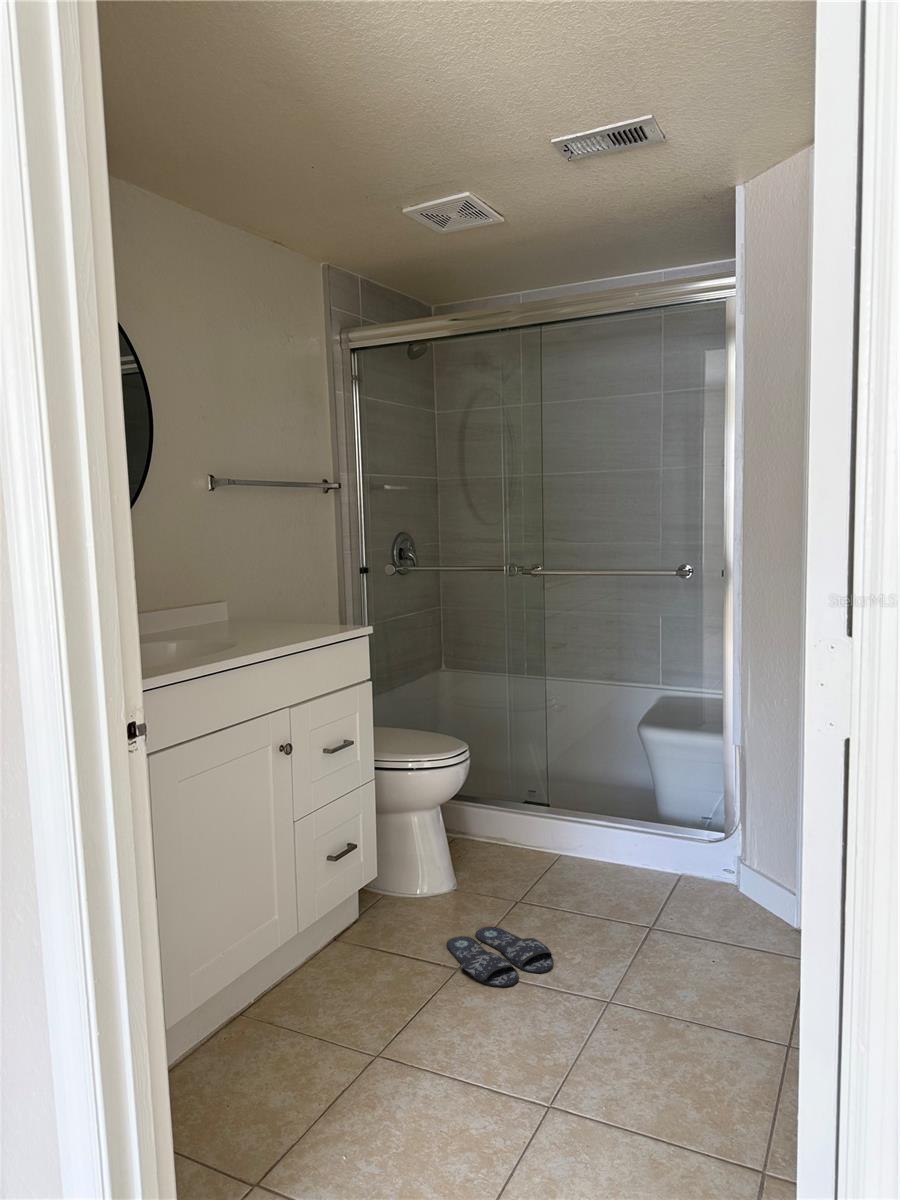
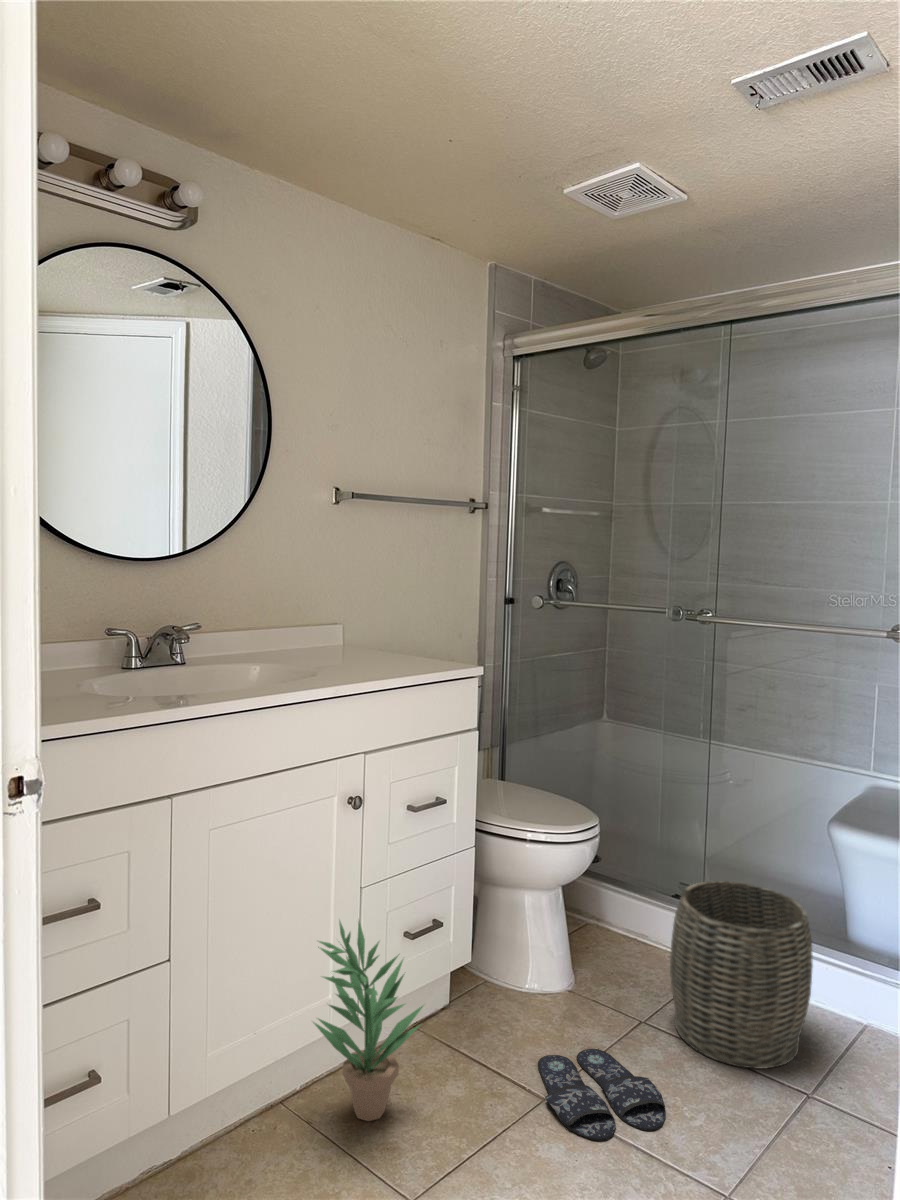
woven basket: none [537,781,644,919] -> present [670,881,813,1069]
potted plant: none [265,847,360,1011] -> present [313,921,423,1121]

